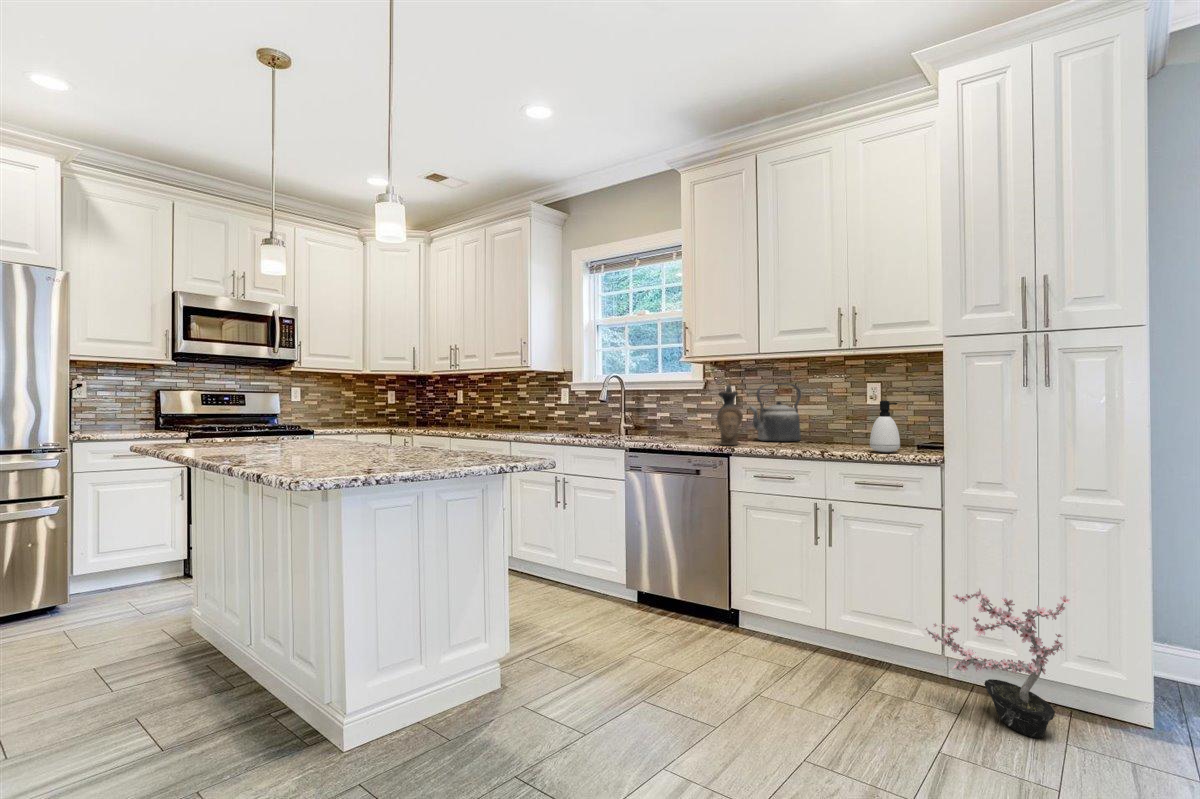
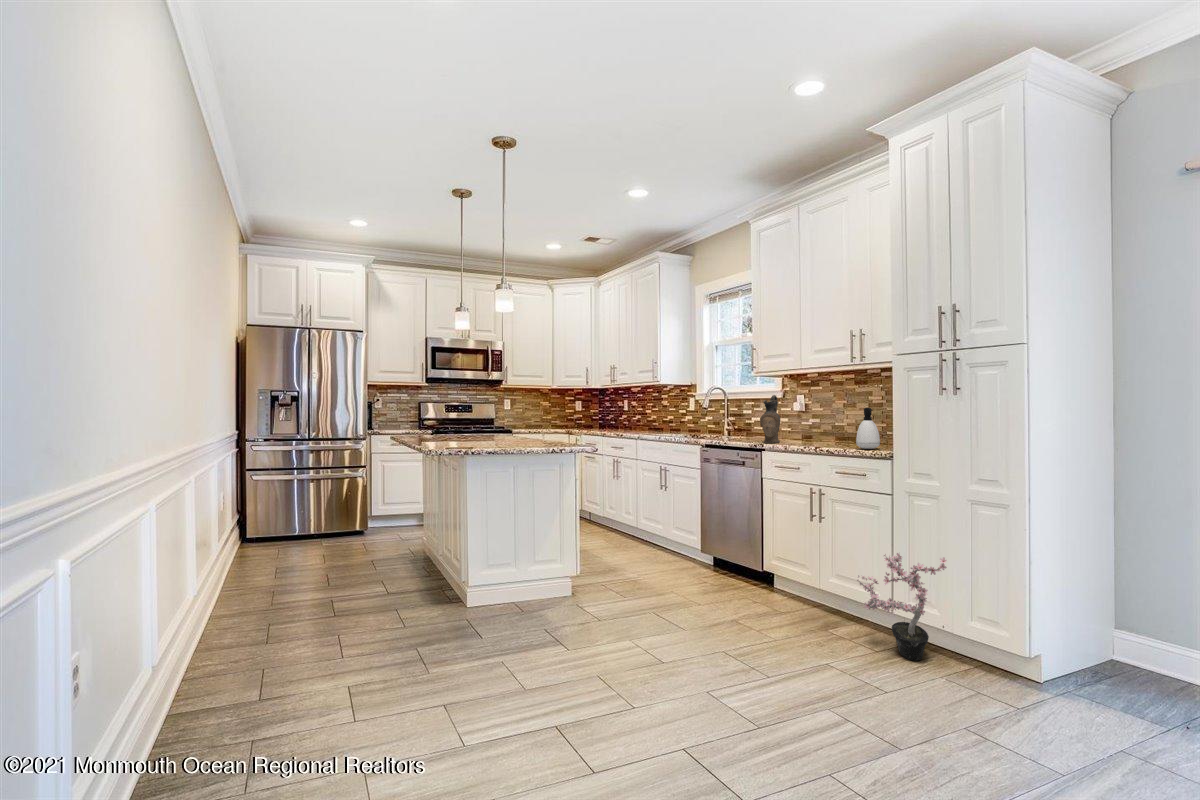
kettle: present [750,383,801,441] -> none [798,393,845,441]

